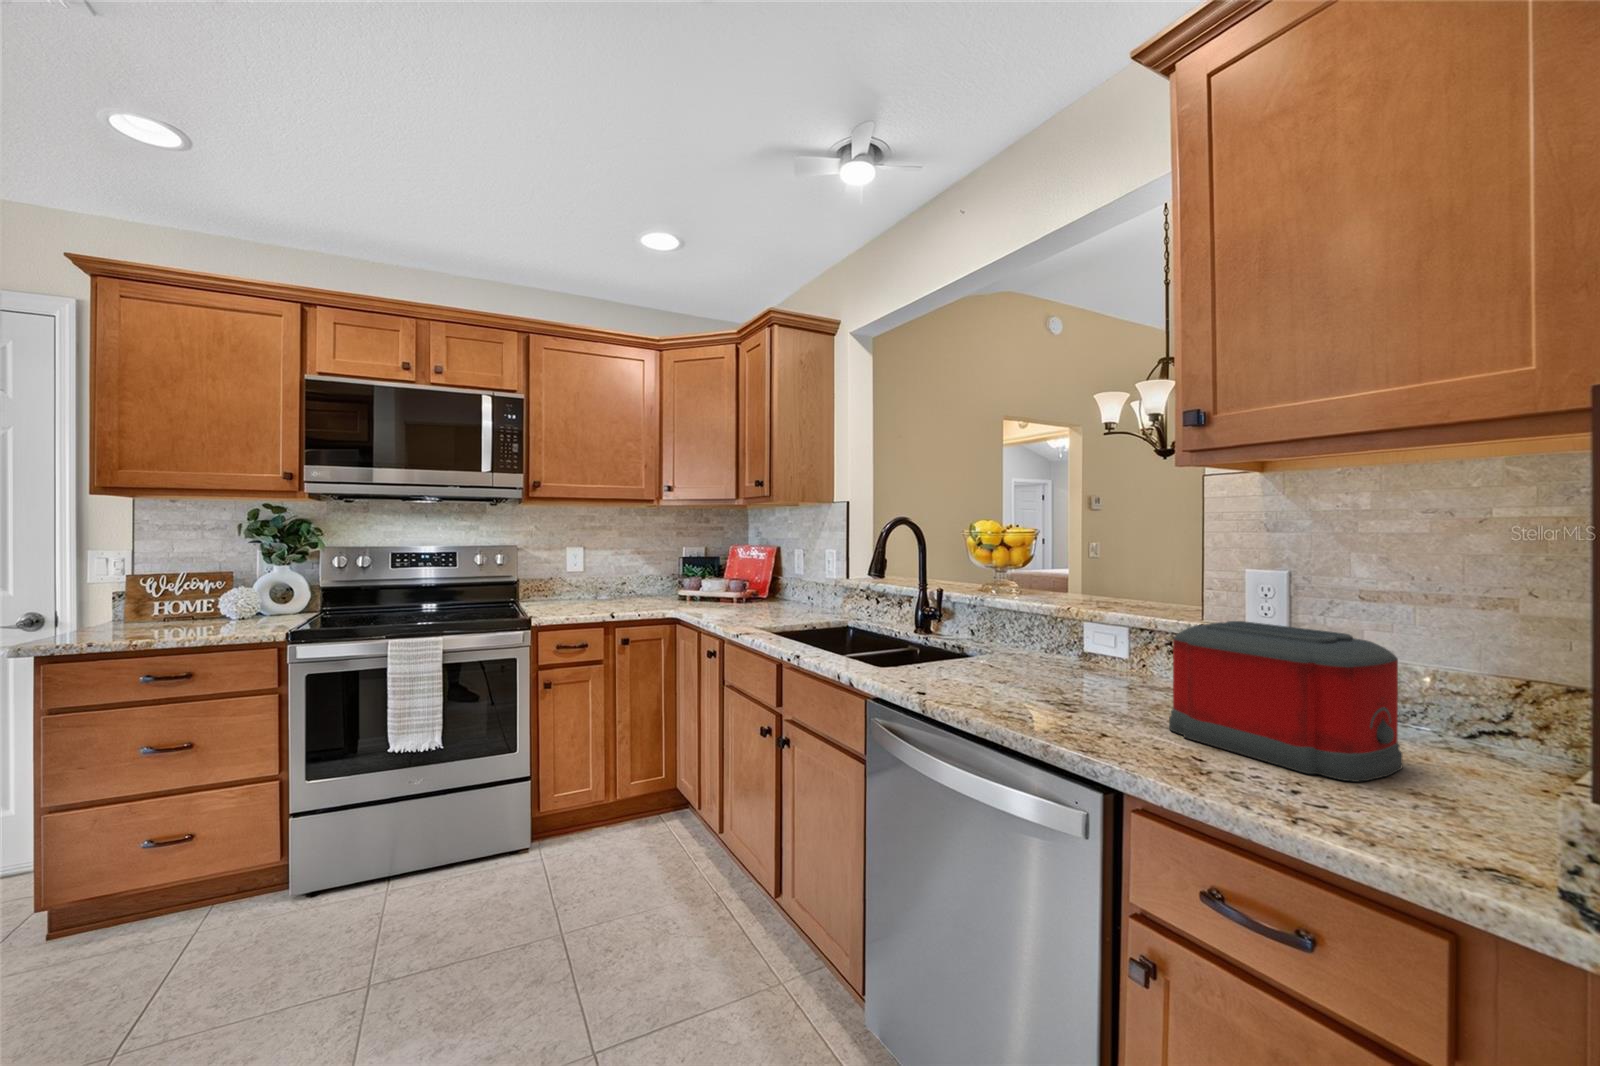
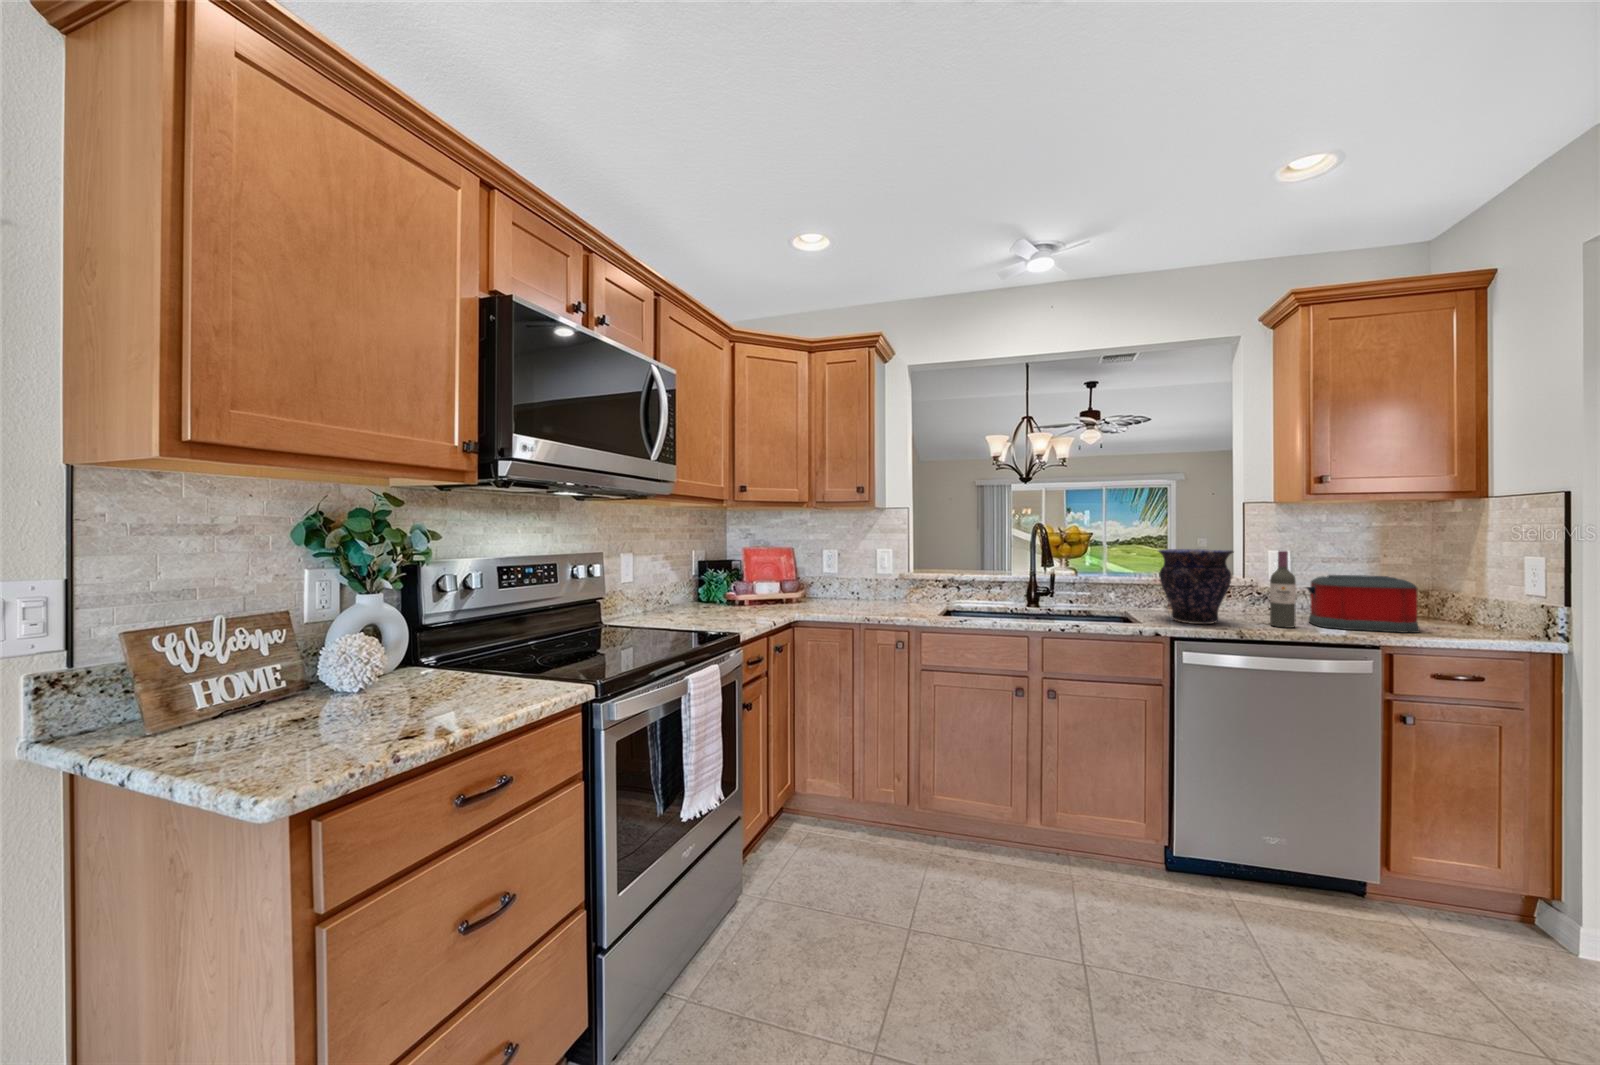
vase: none [929,557,1061,687] -> present [1158,549,1234,624]
wine bottle: none [1077,563,1119,717] -> present [1270,551,1296,628]

